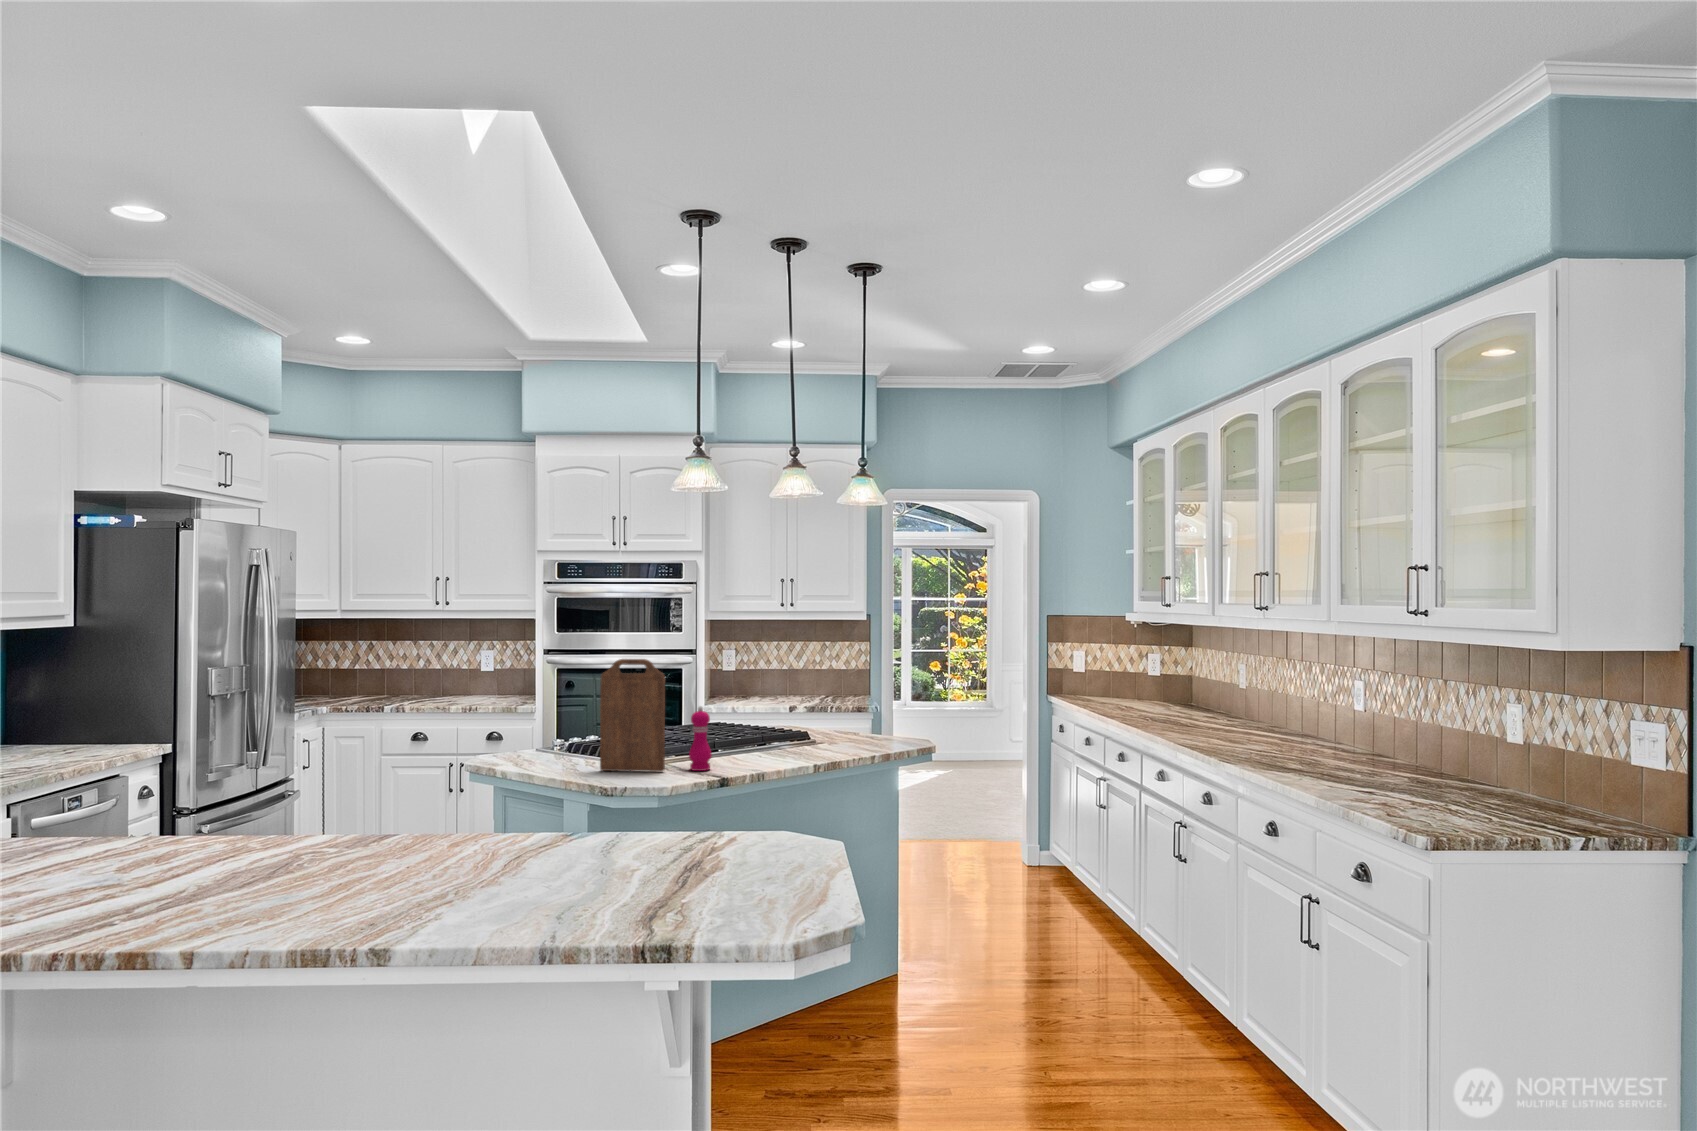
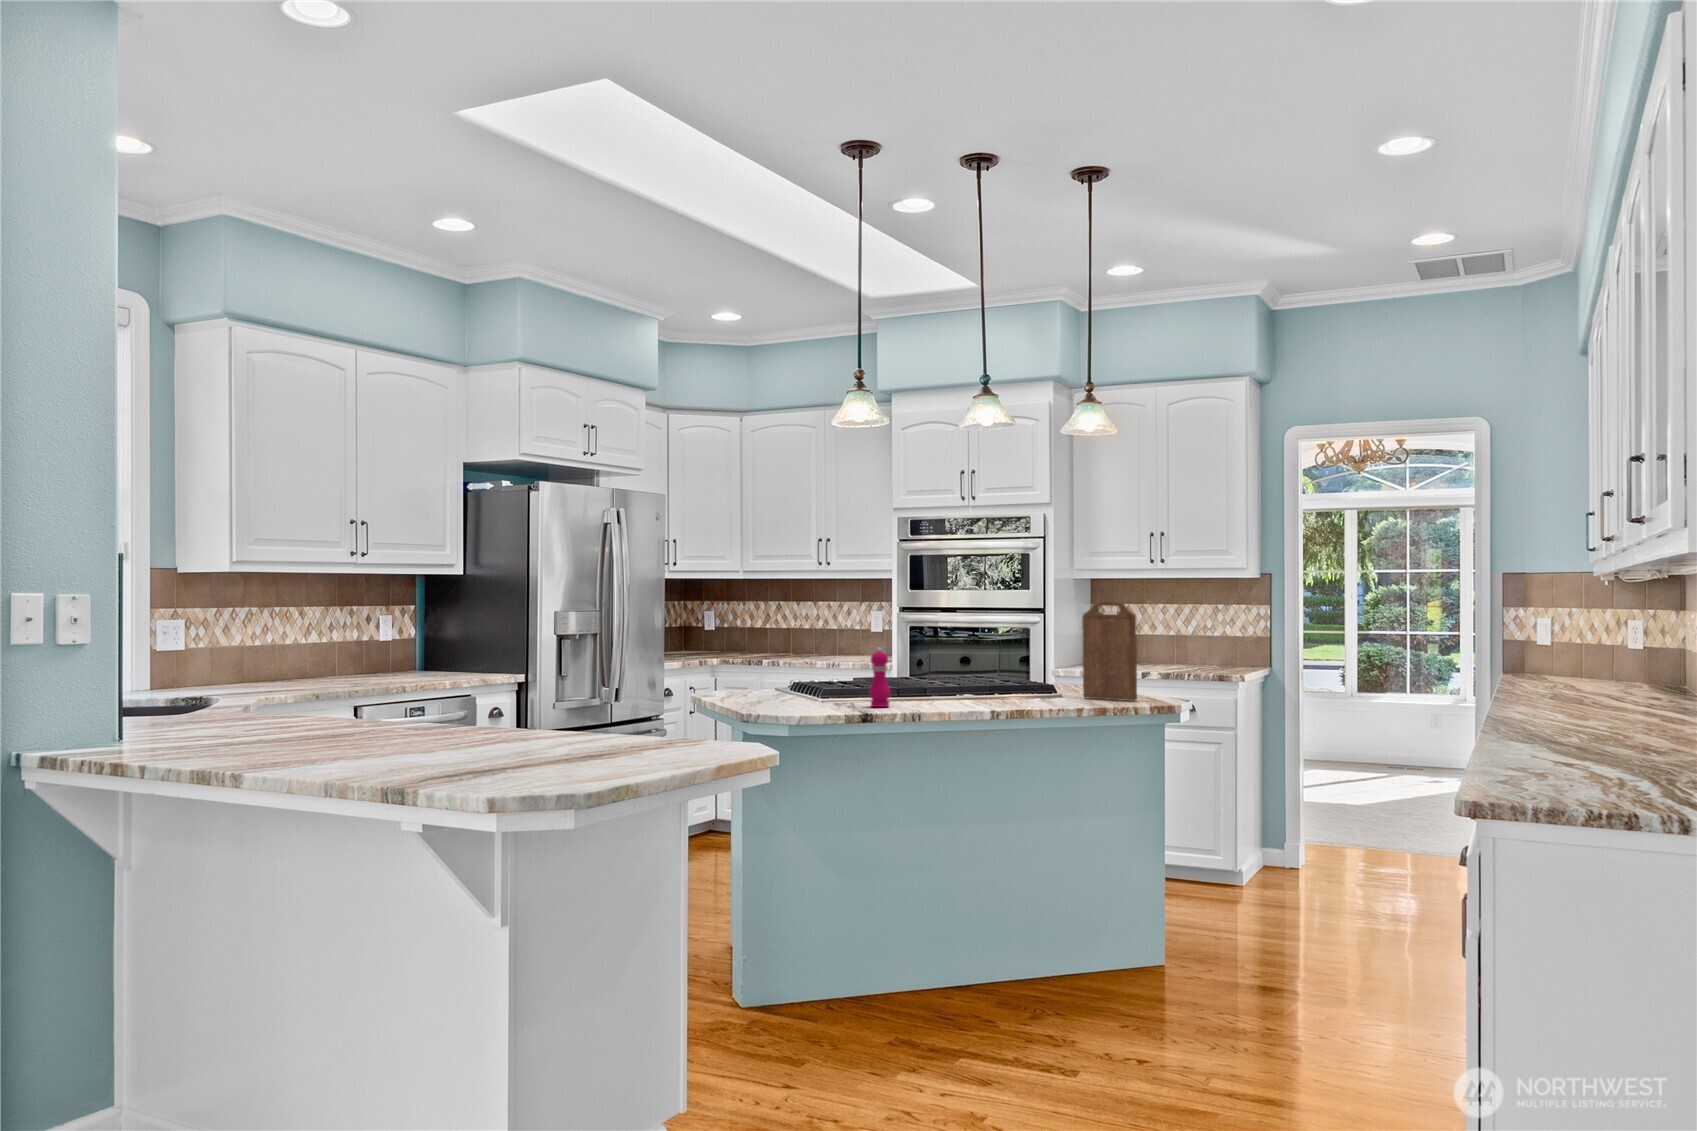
cutting board: present [600,659,665,772] -> present [1082,601,1137,701]

